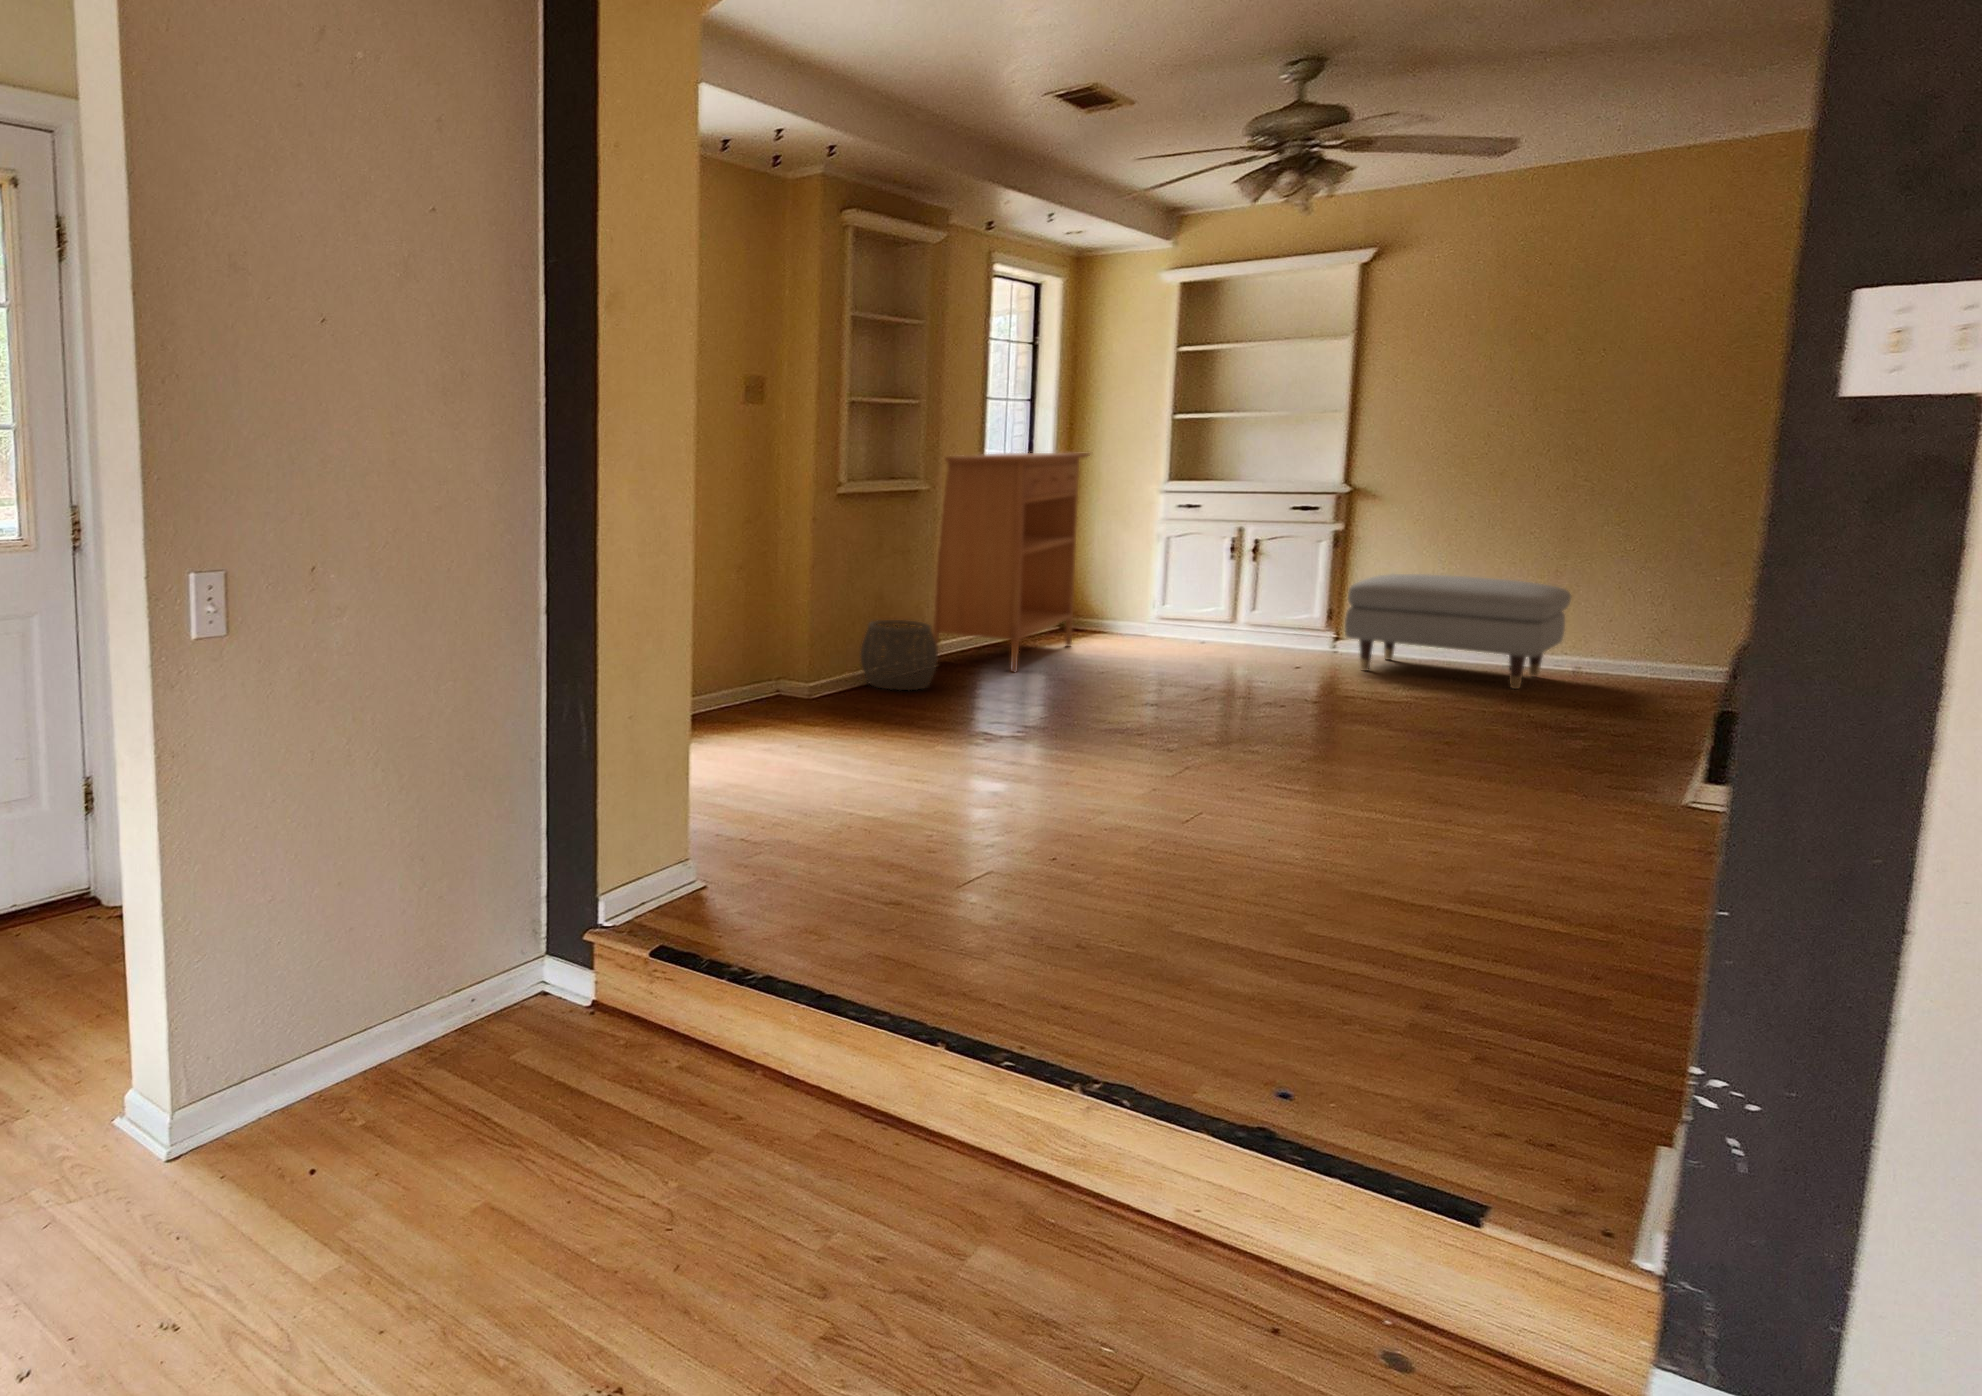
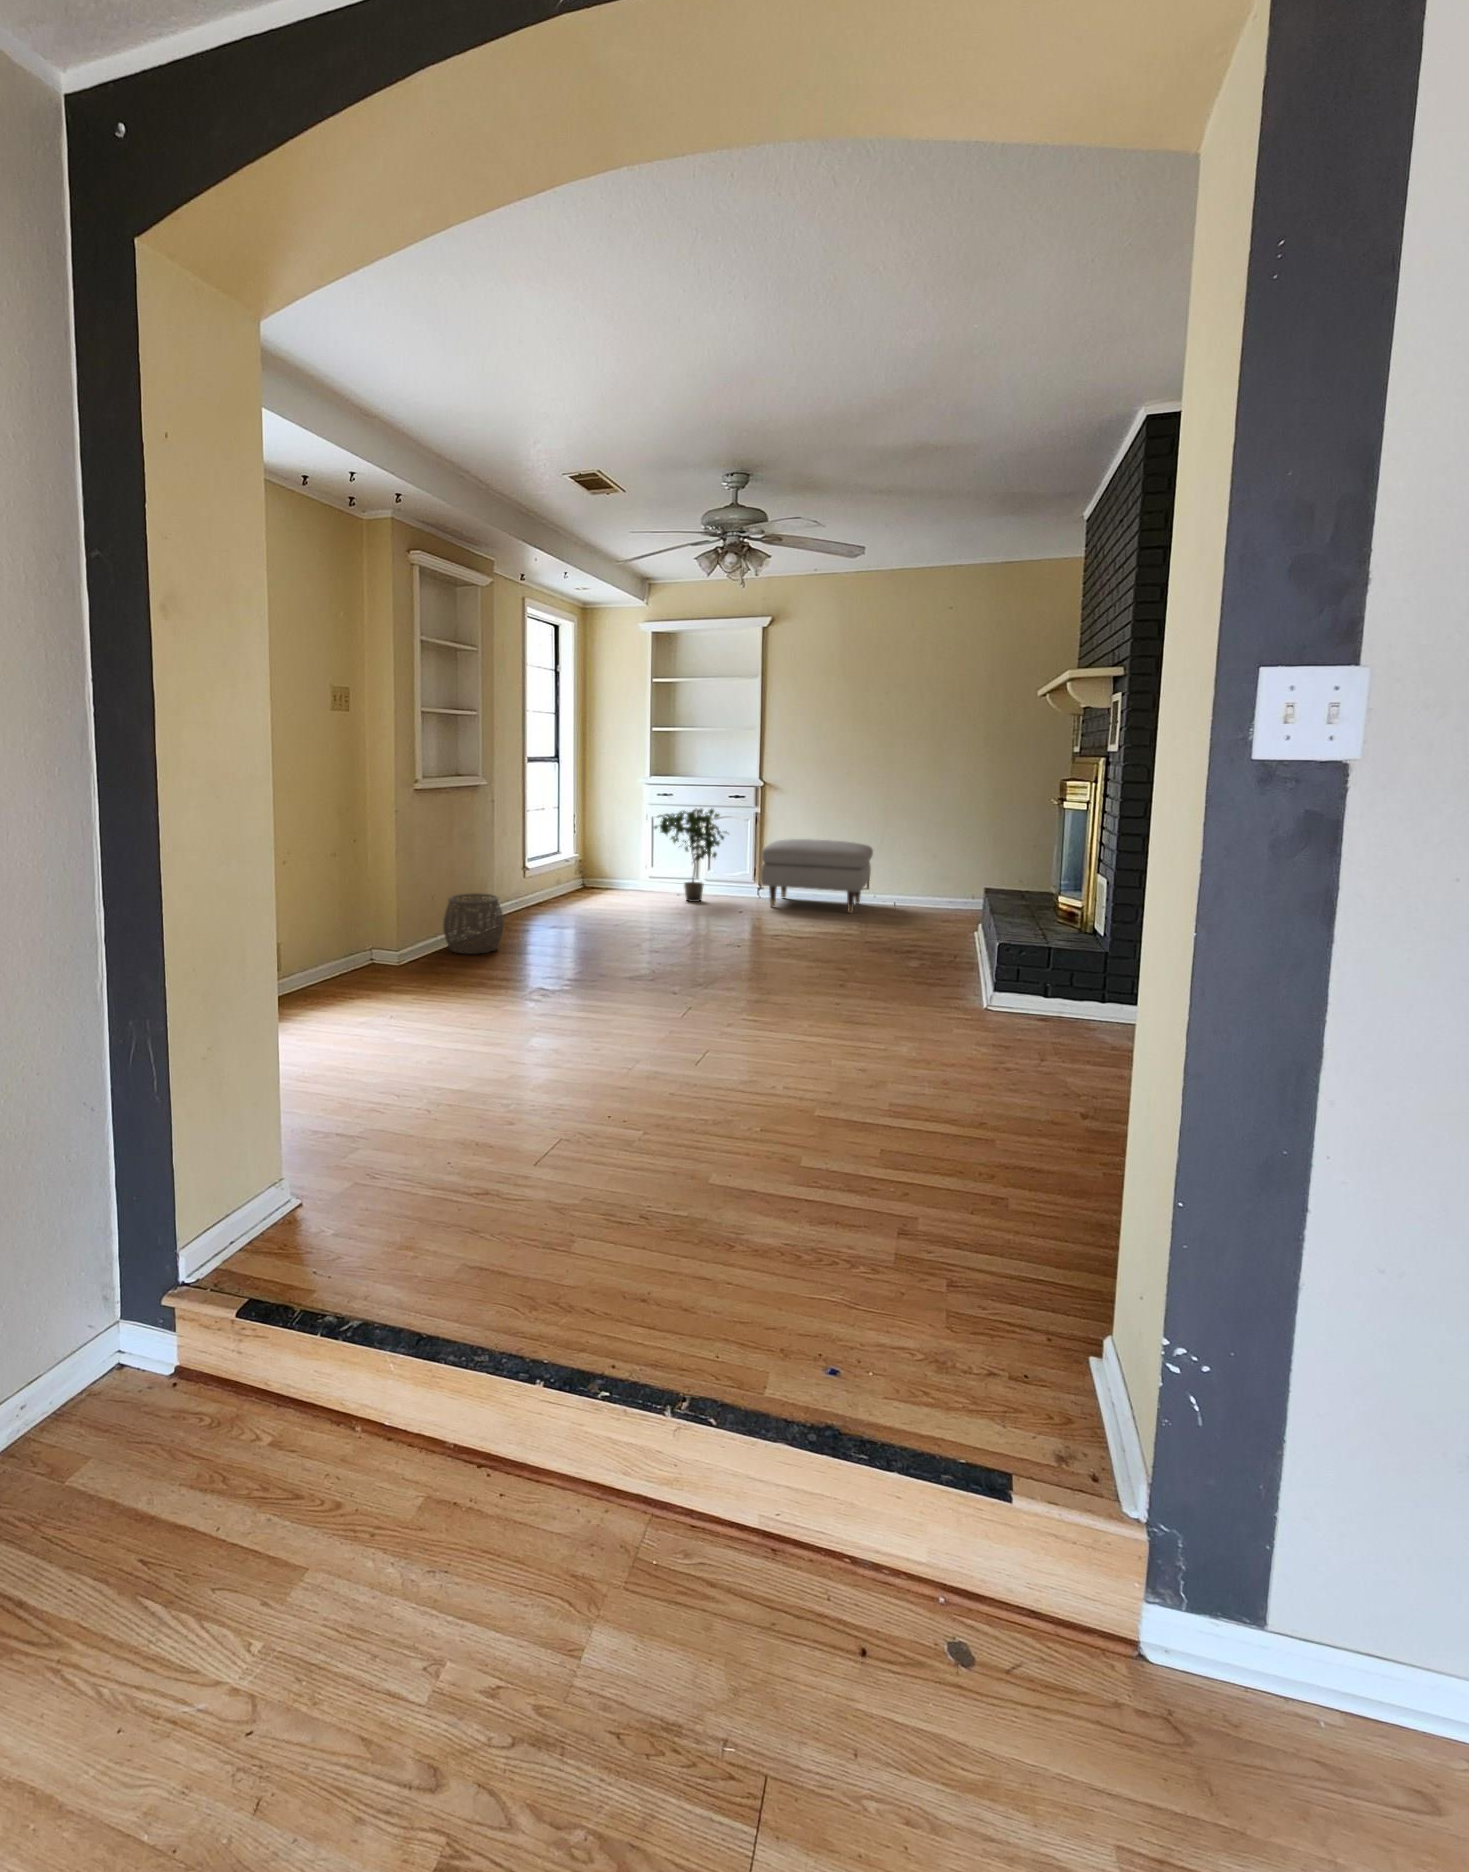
console table: present [932,453,1090,672] -> none [495,753,606,929]
potted plant: none [1162,526,1293,655] -> present [654,808,727,902]

